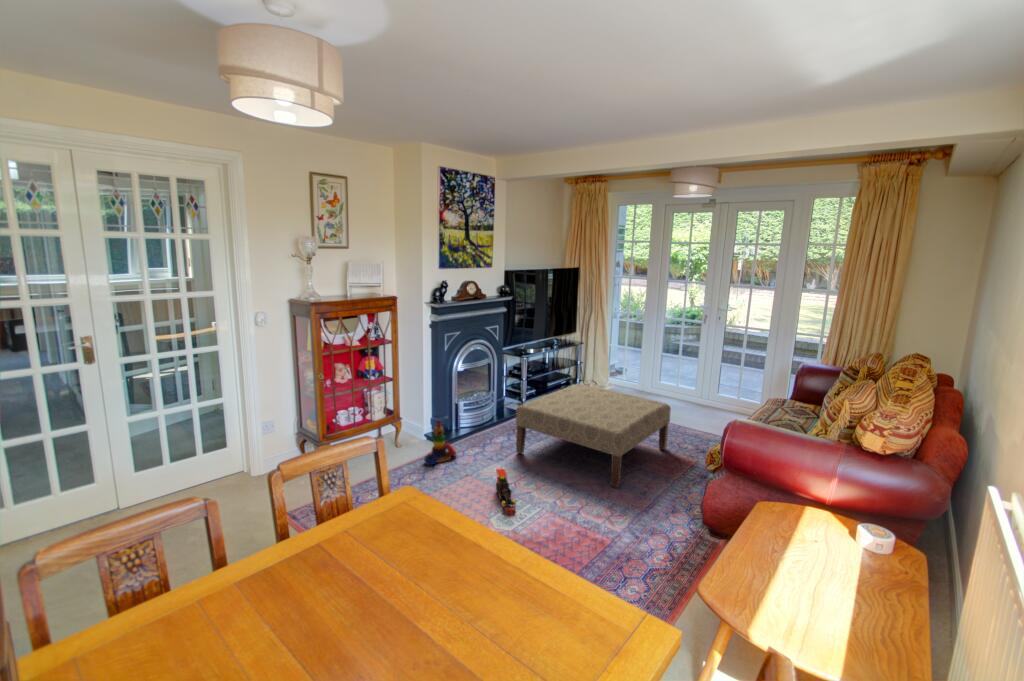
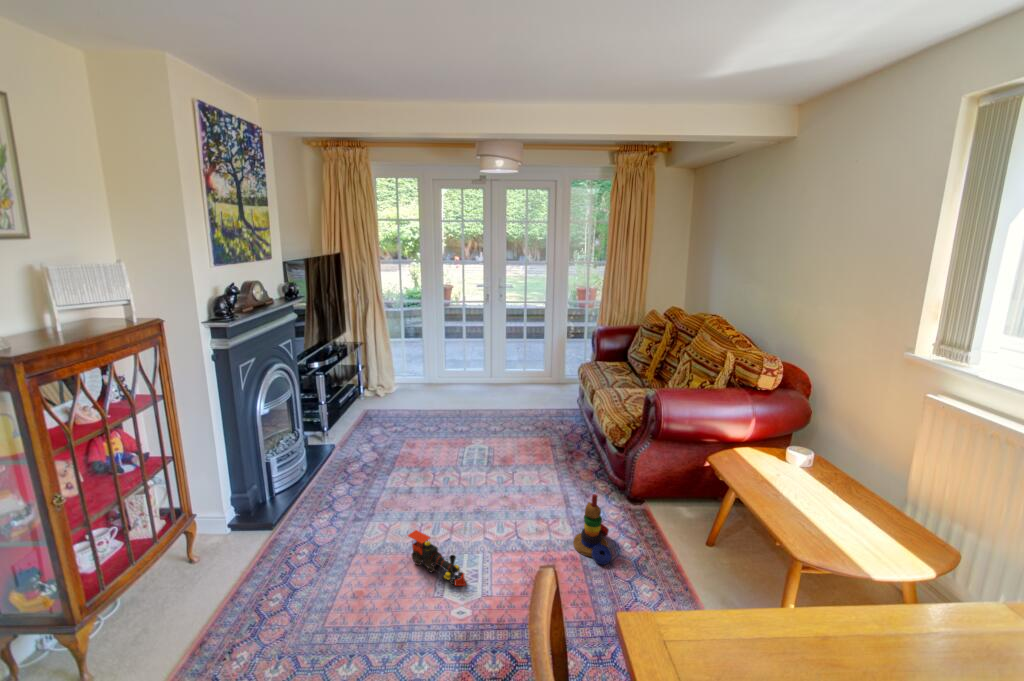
ottoman: present [516,384,671,488] -> none [380,393,527,500]
stacking toy: present [424,420,457,465] -> present [573,494,612,565]

